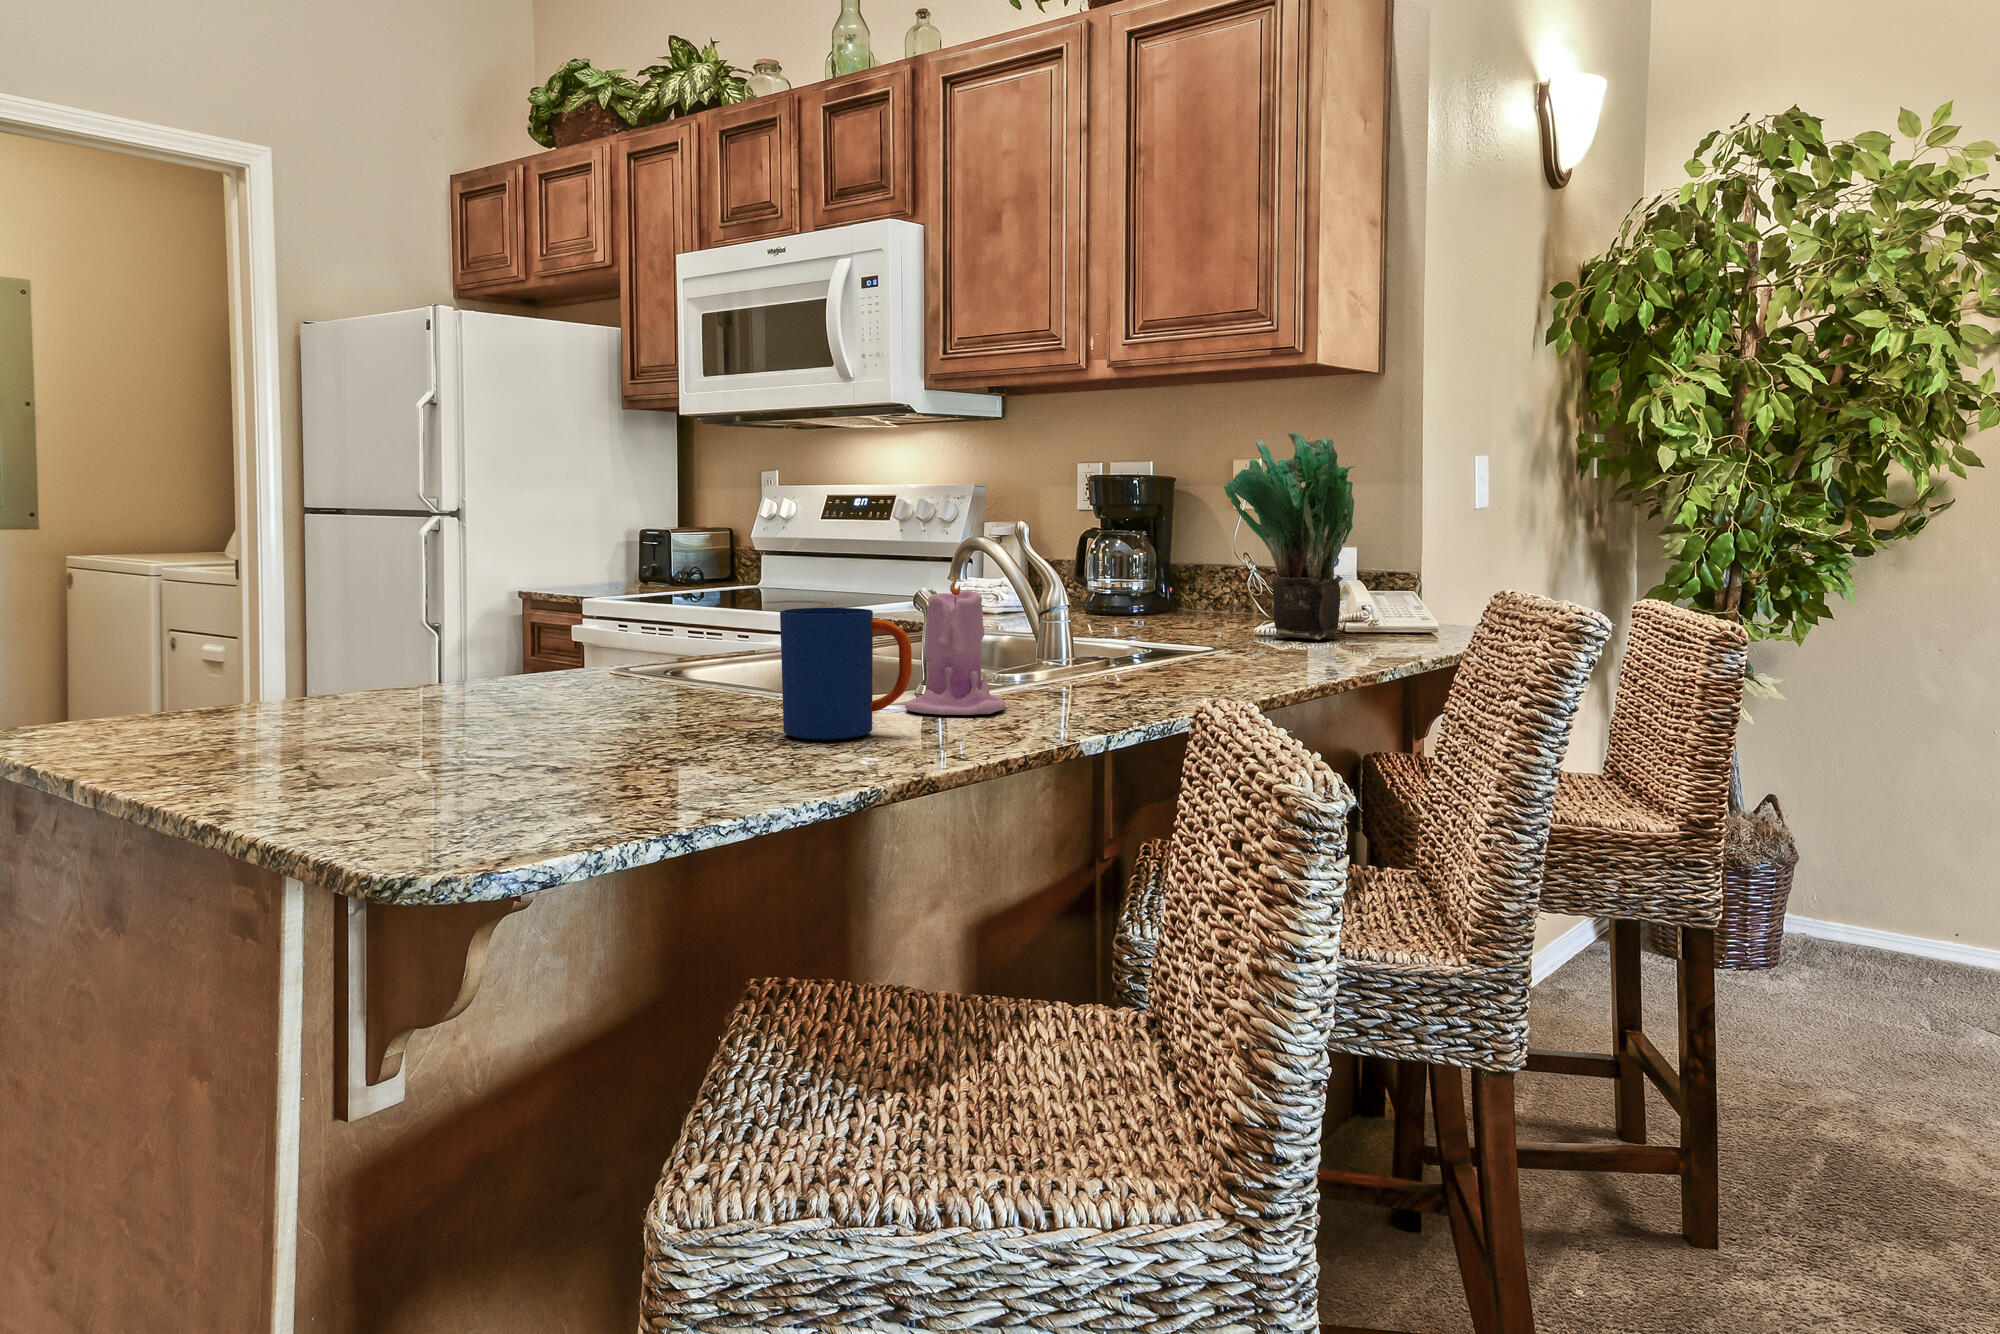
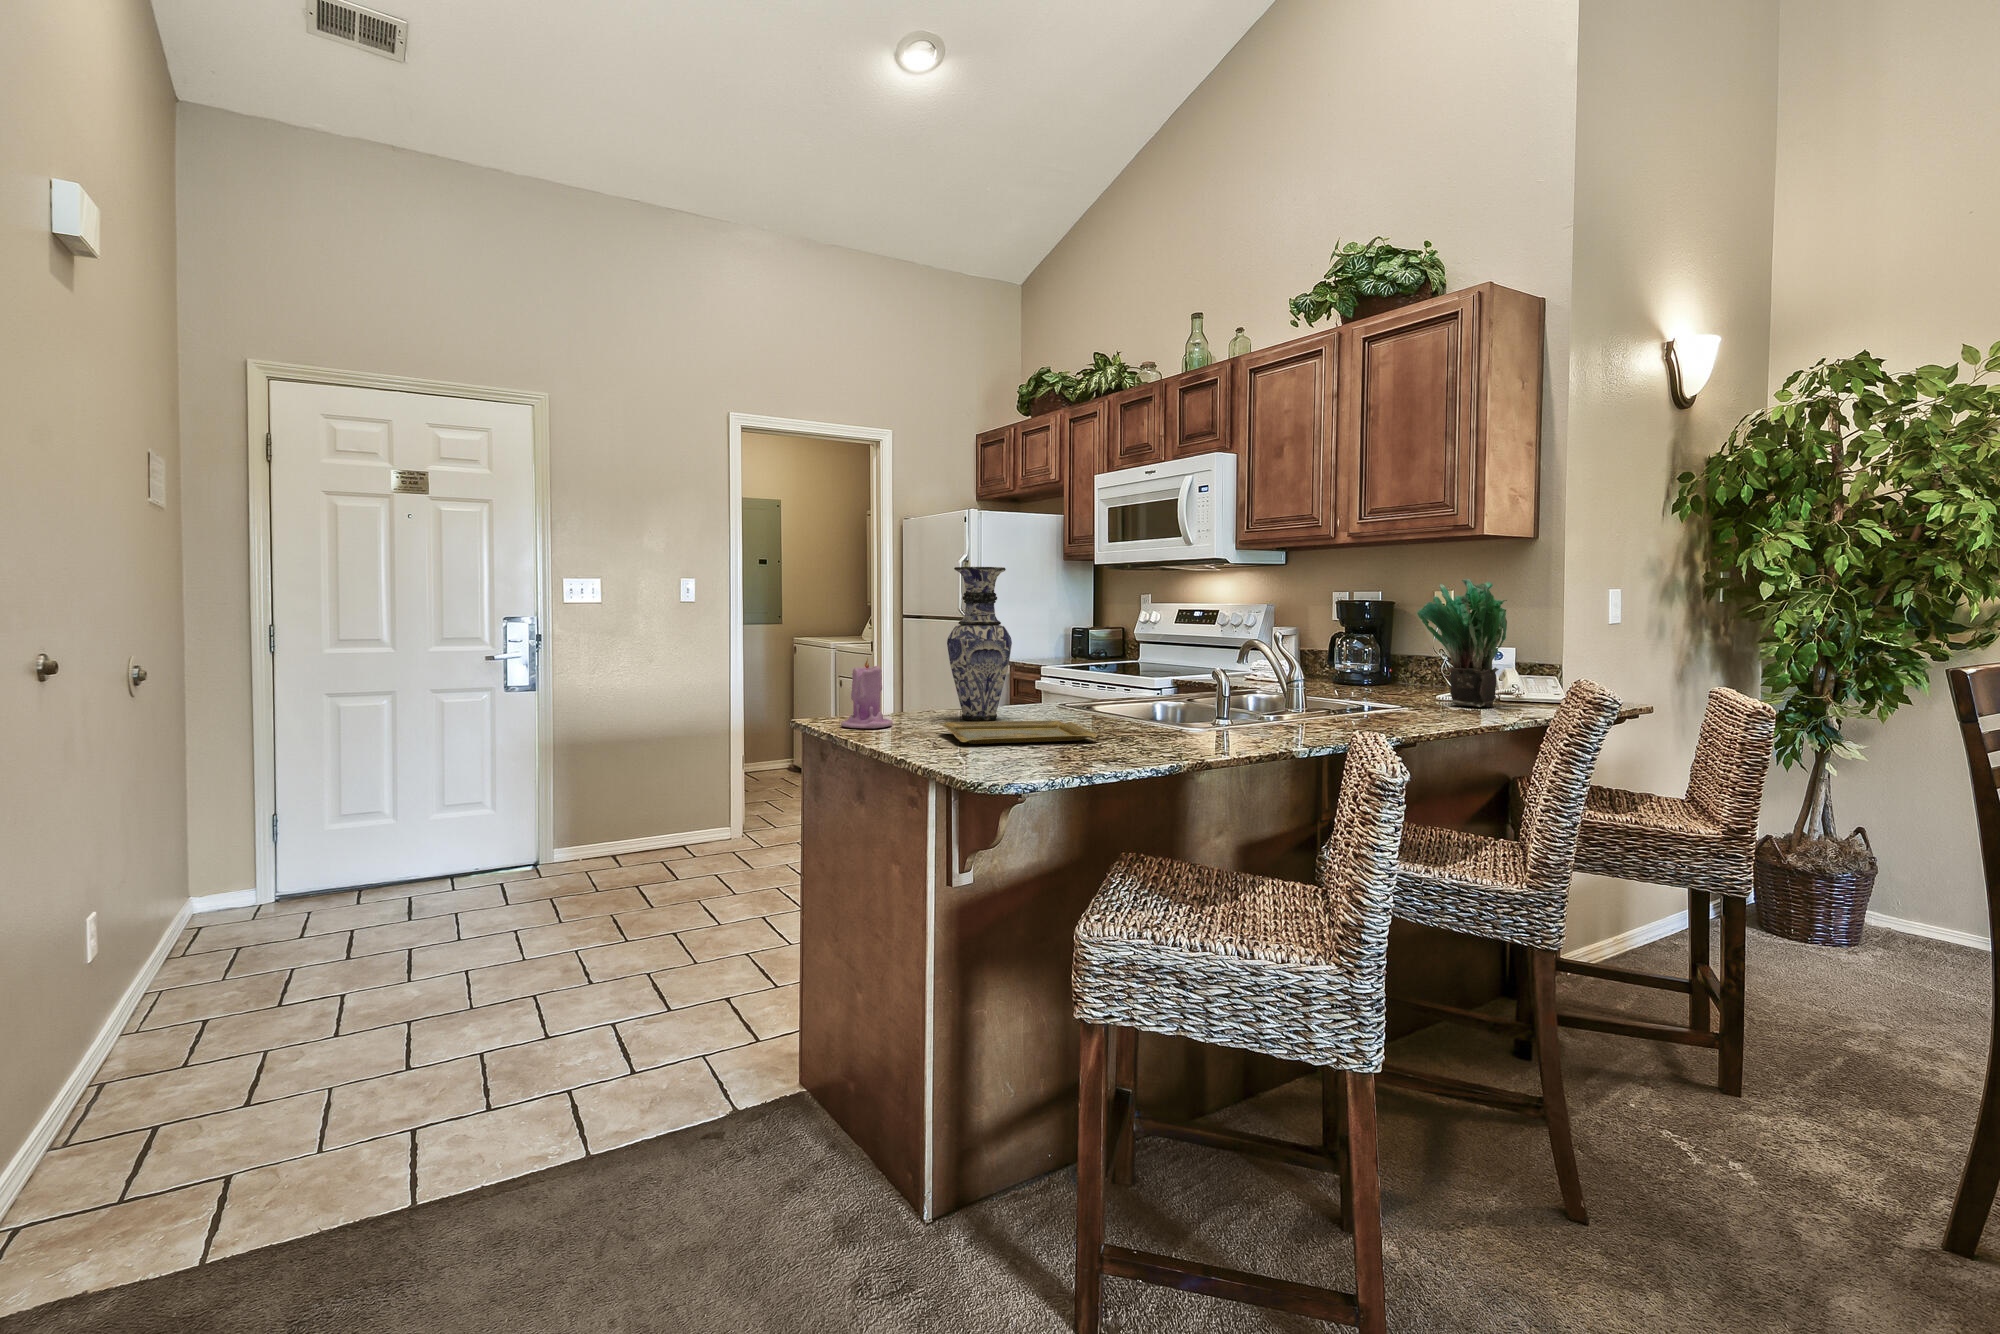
vase: none [362,382,508,704] -> present [947,567,1012,721]
candle: present [905,573,1005,715] -> present [841,658,893,728]
mug: present [780,608,912,740] -> none [1143,678,1208,743]
tray: none [336,699,689,764] -> present [940,721,1097,744]

